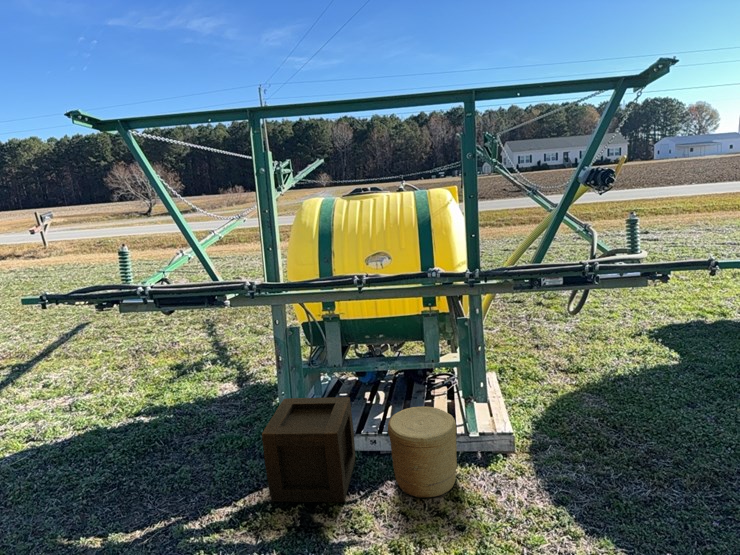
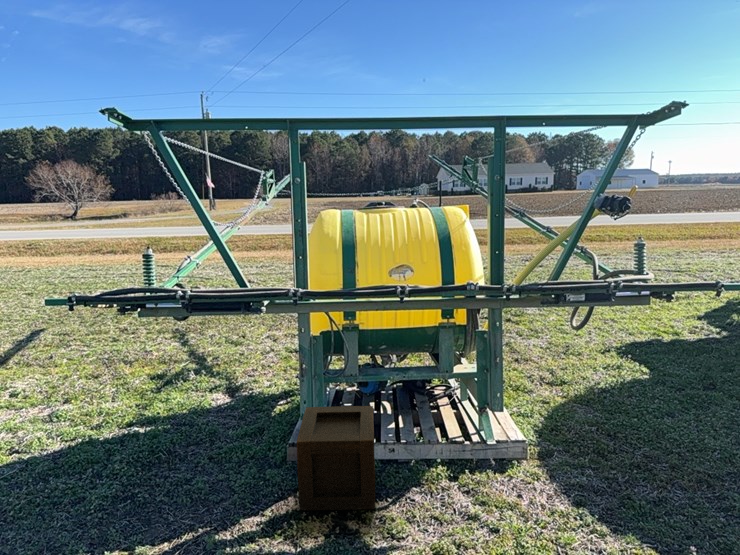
woven basket: present [388,407,457,498] -> none [416,415,483,503]

